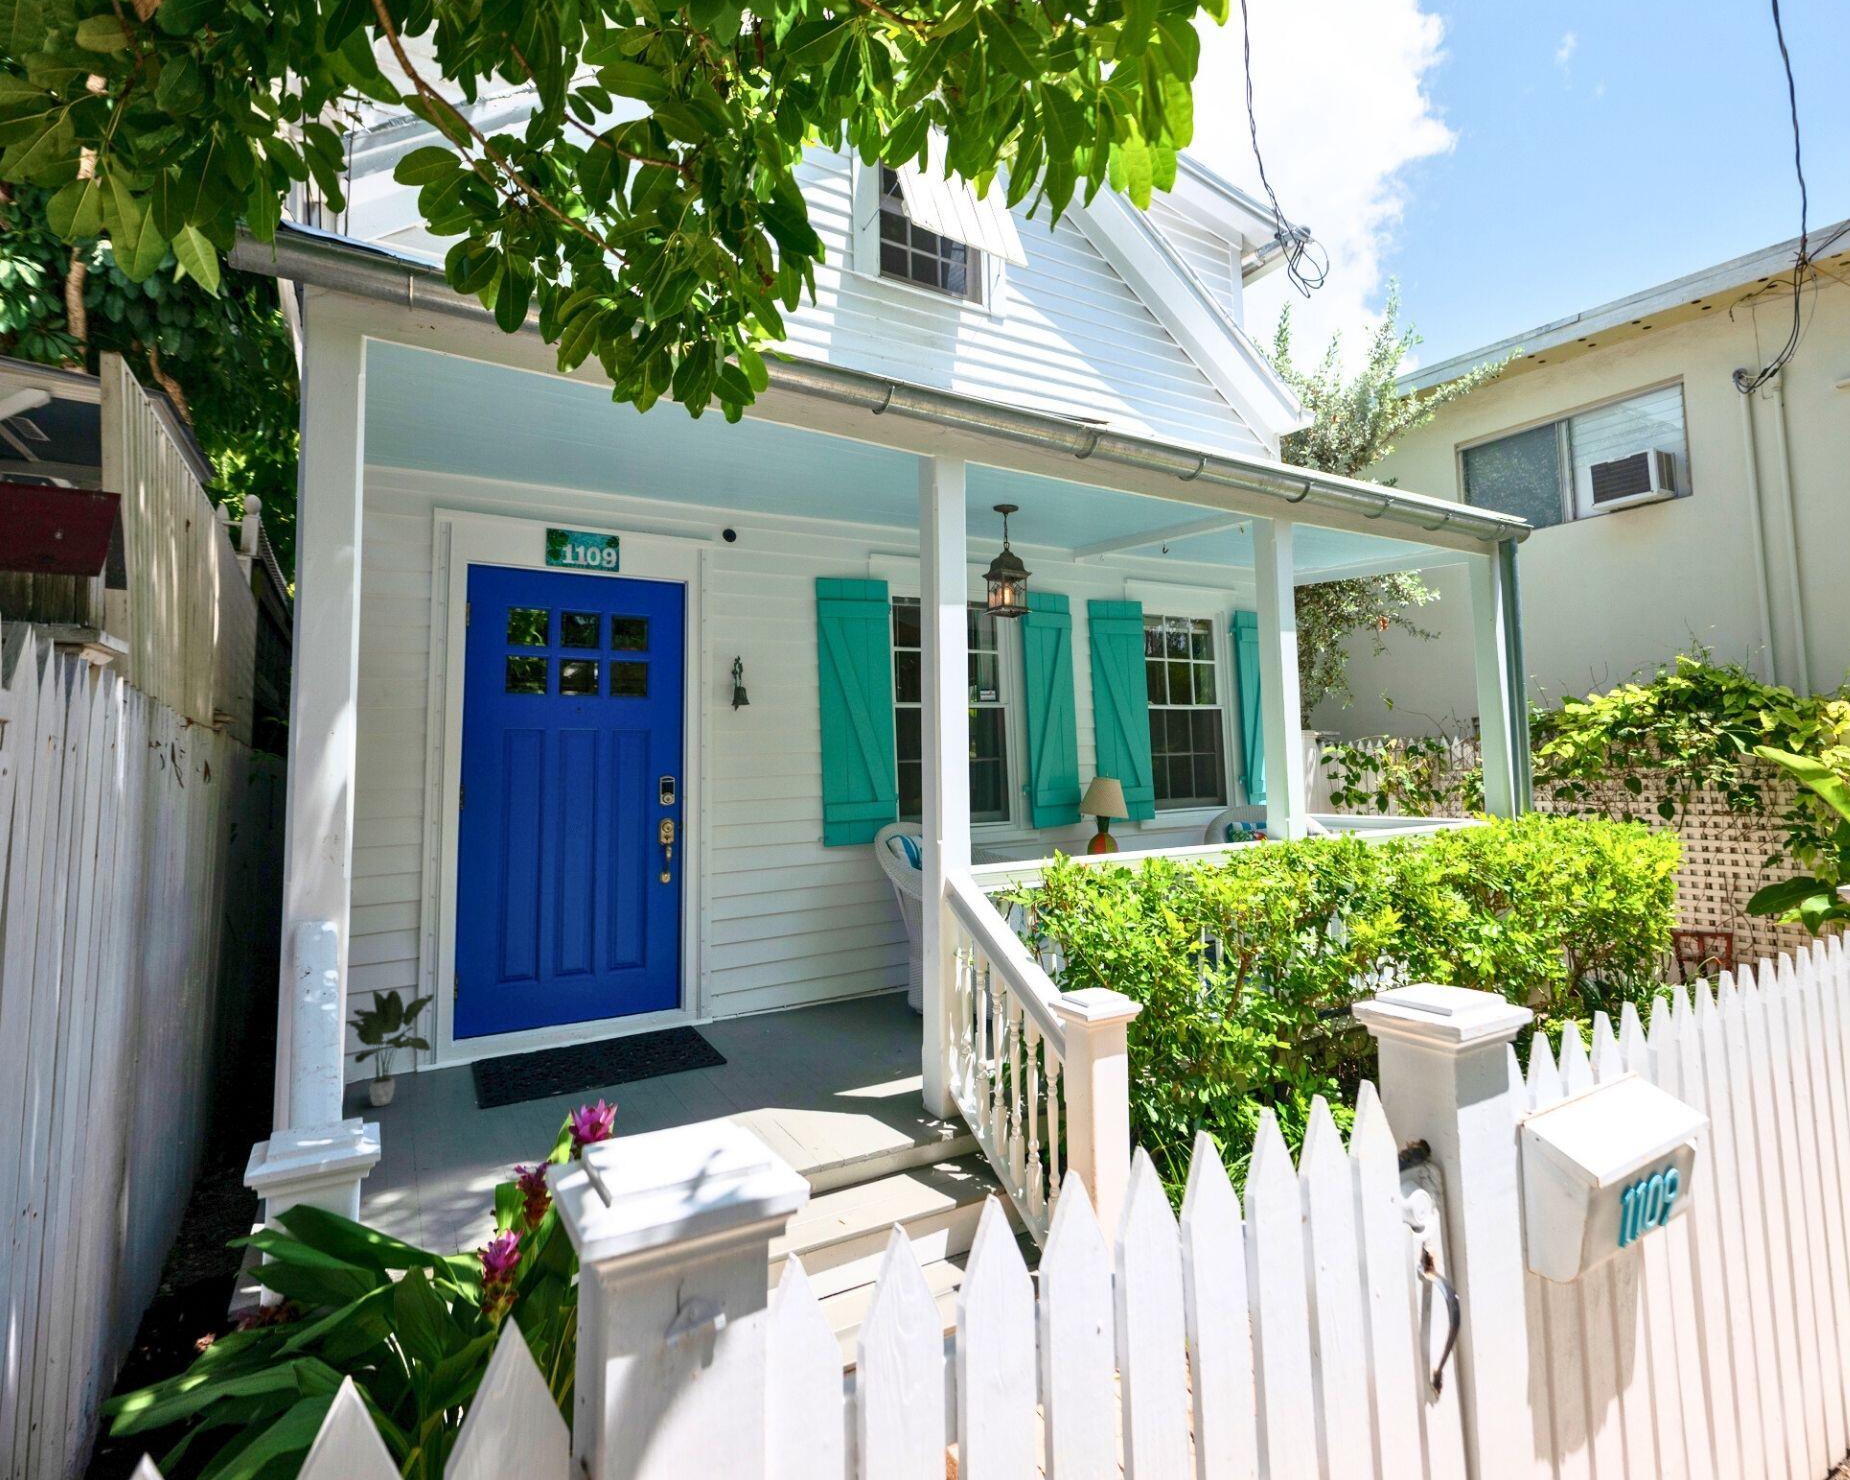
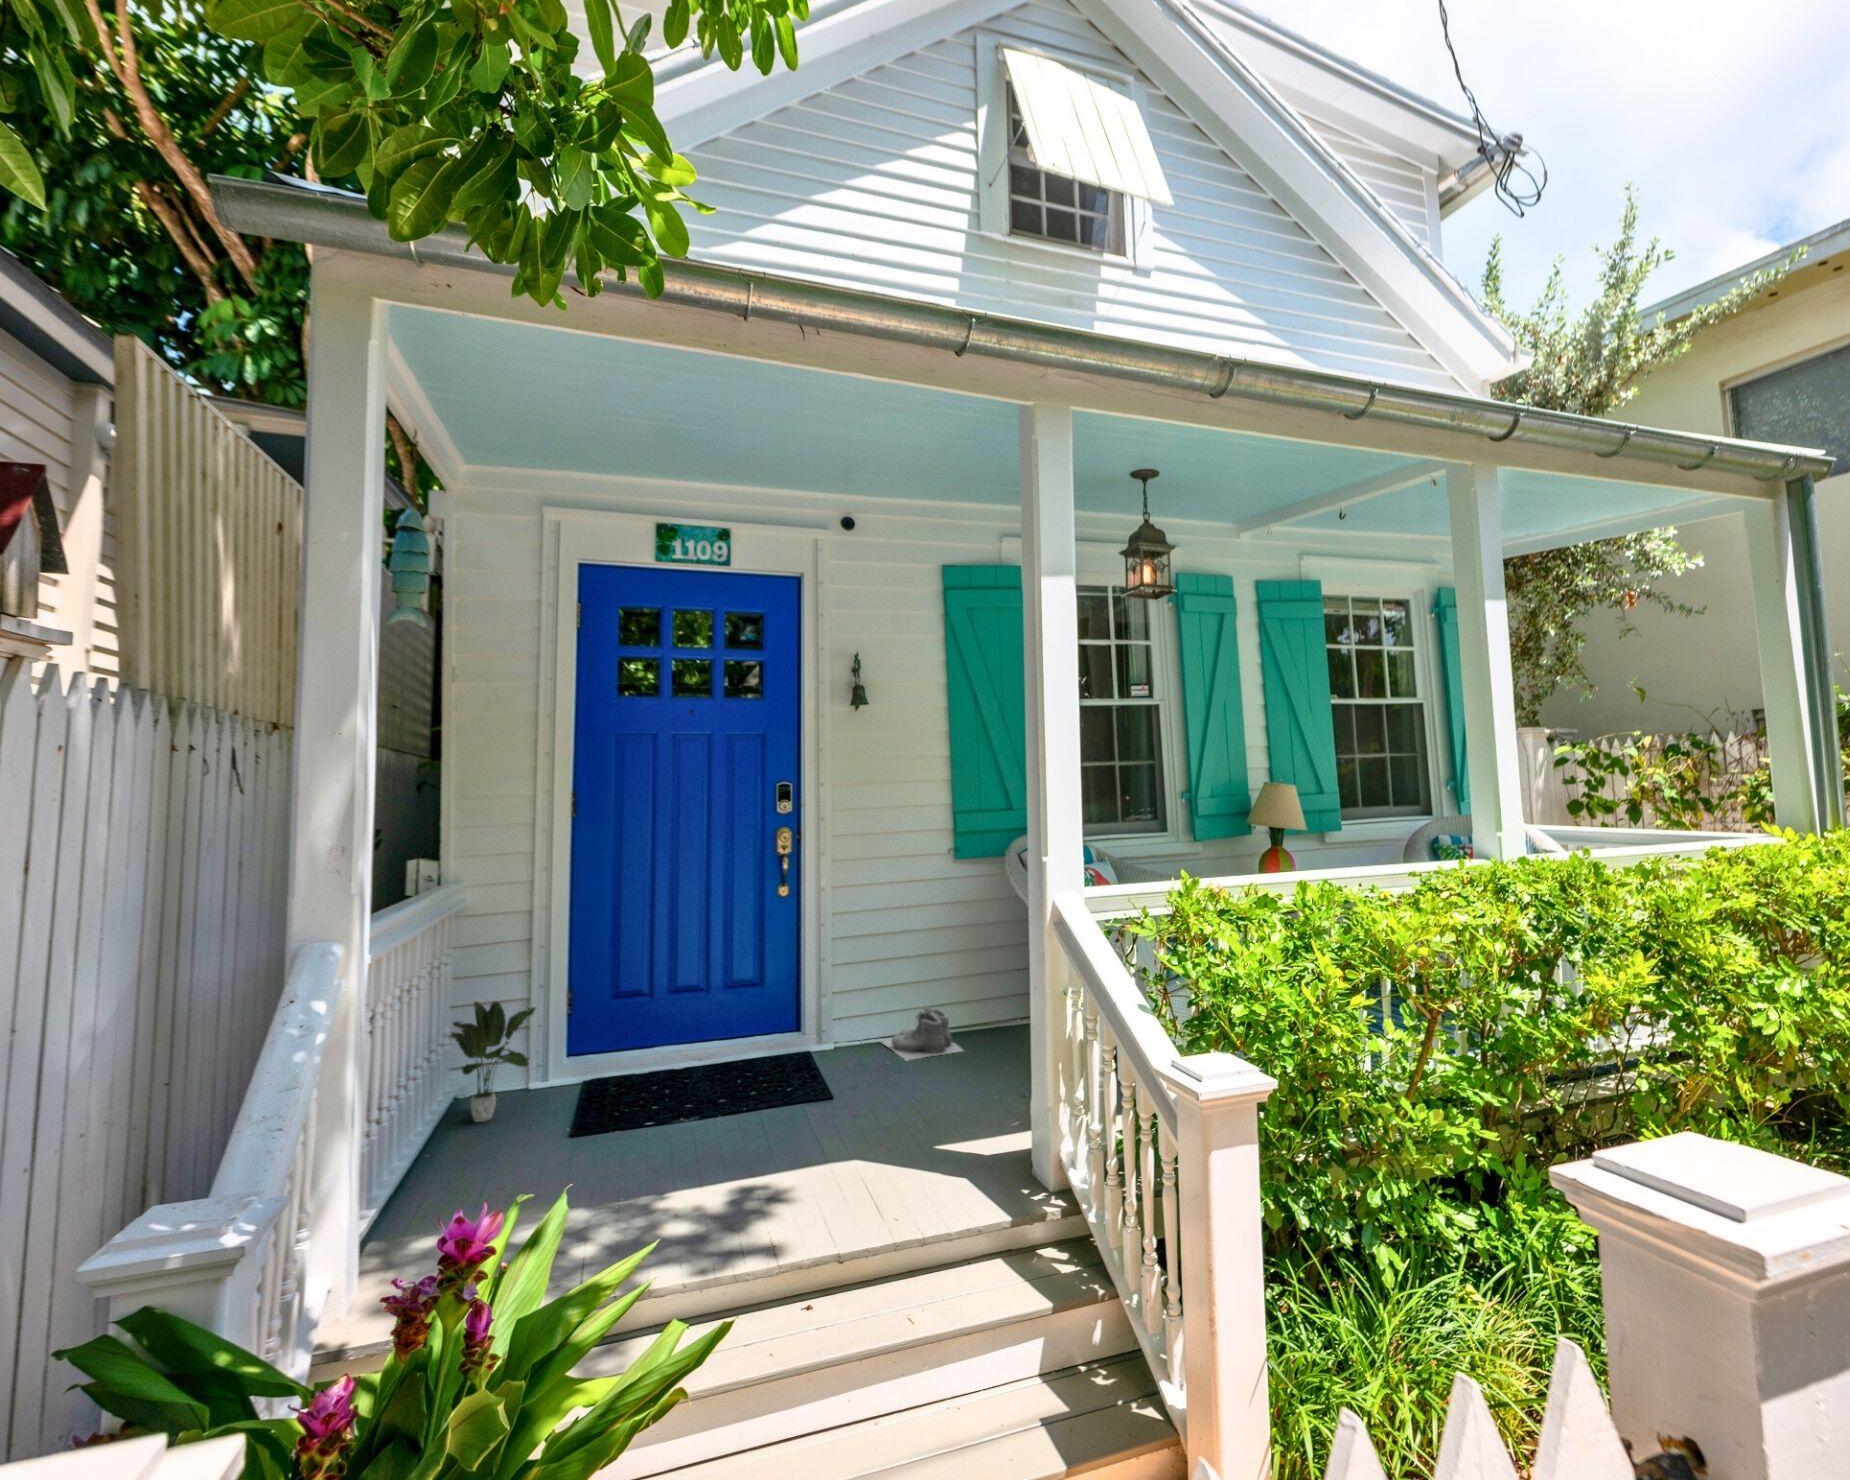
boots: none [753,984,837,1033] -> present [882,1007,963,1061]

